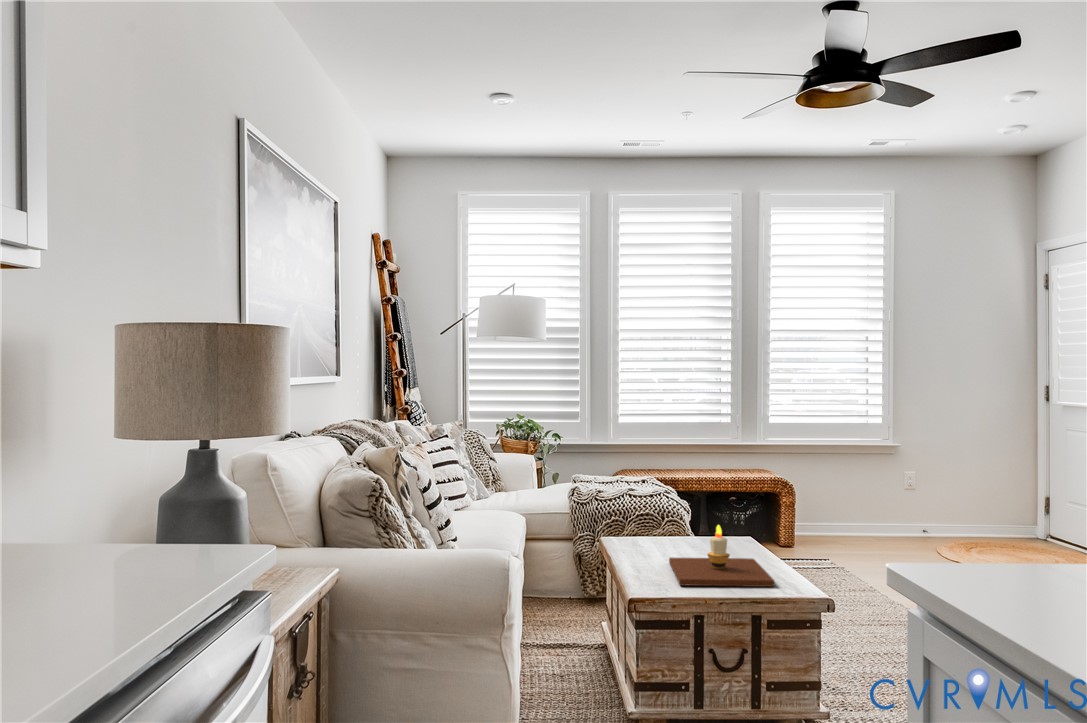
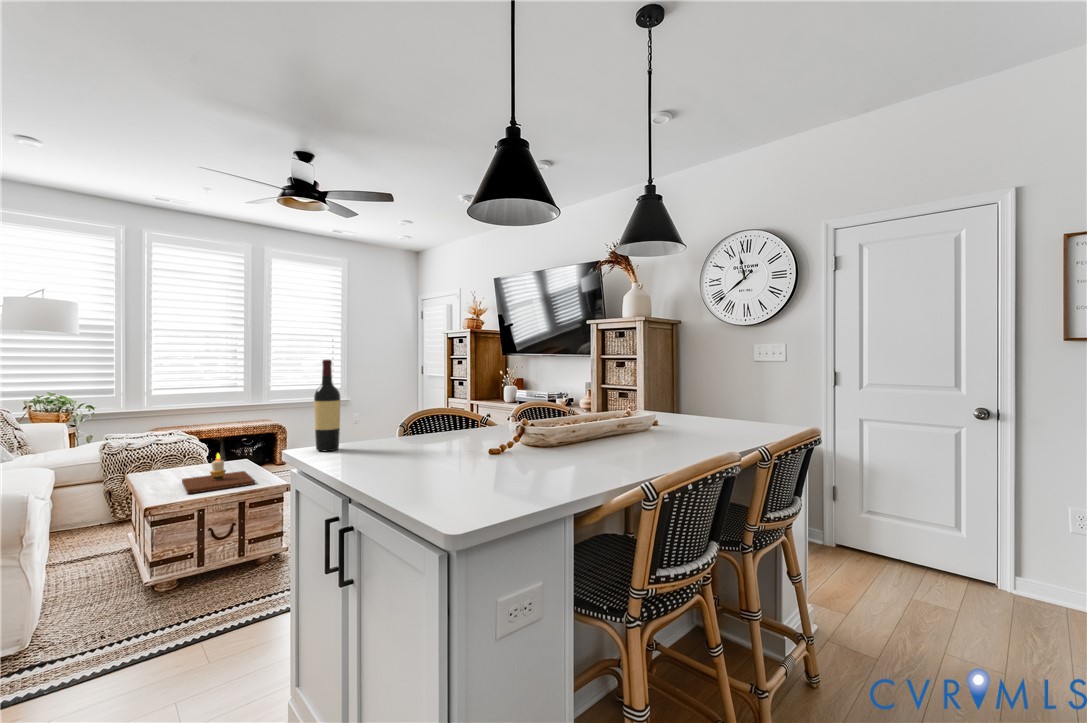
wine bottle: none [961,372,1023,582] -> present [314,360,341,451]

